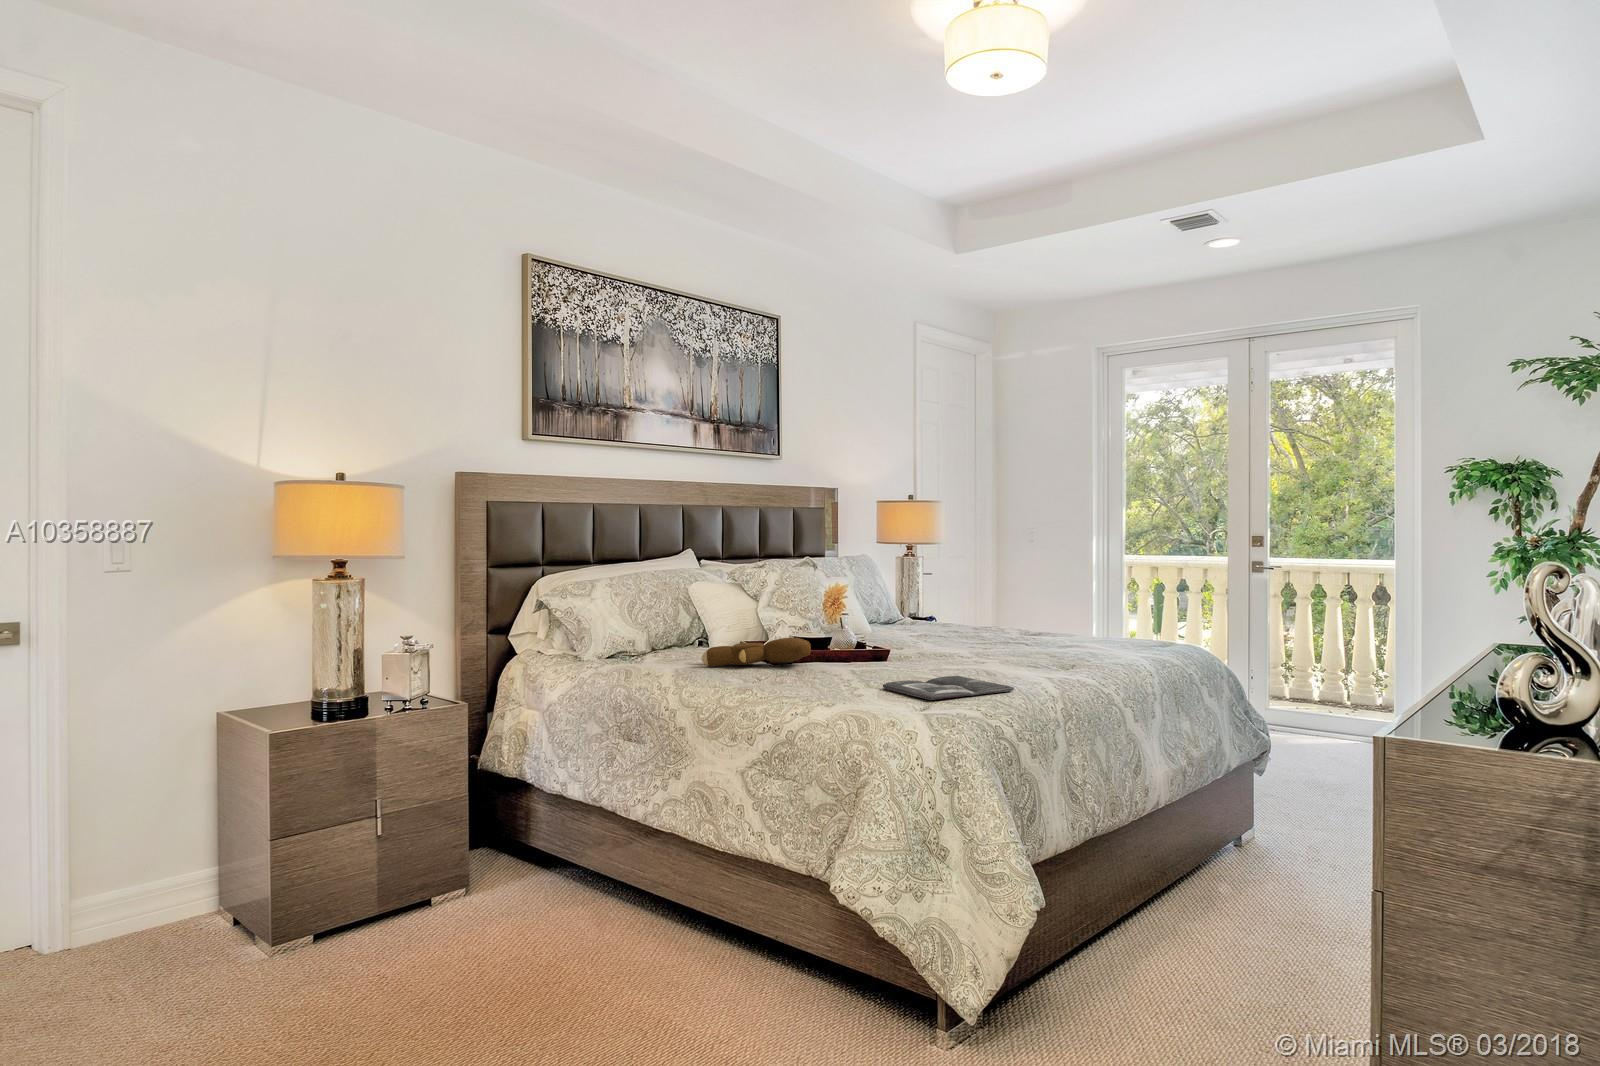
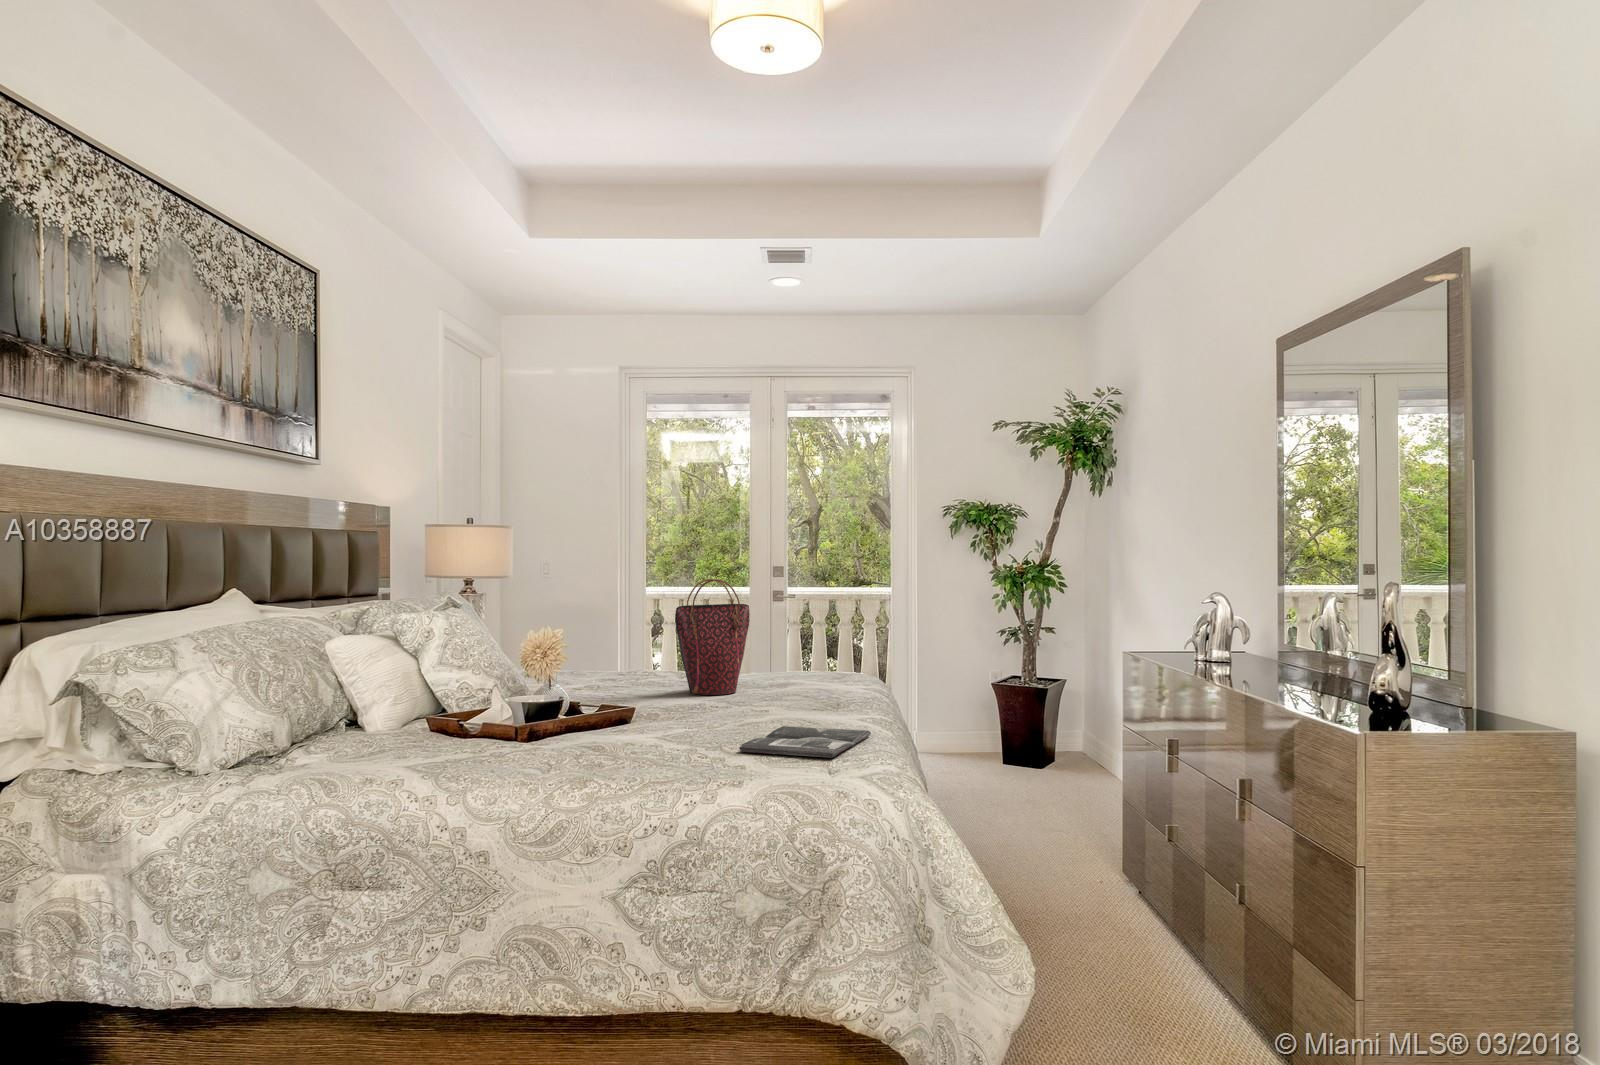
handbag: none [964,550,1034,651] -> present [675,579,750,695]
teddy bear: present [702,638,811,666] -> none [417,701,580,754]

